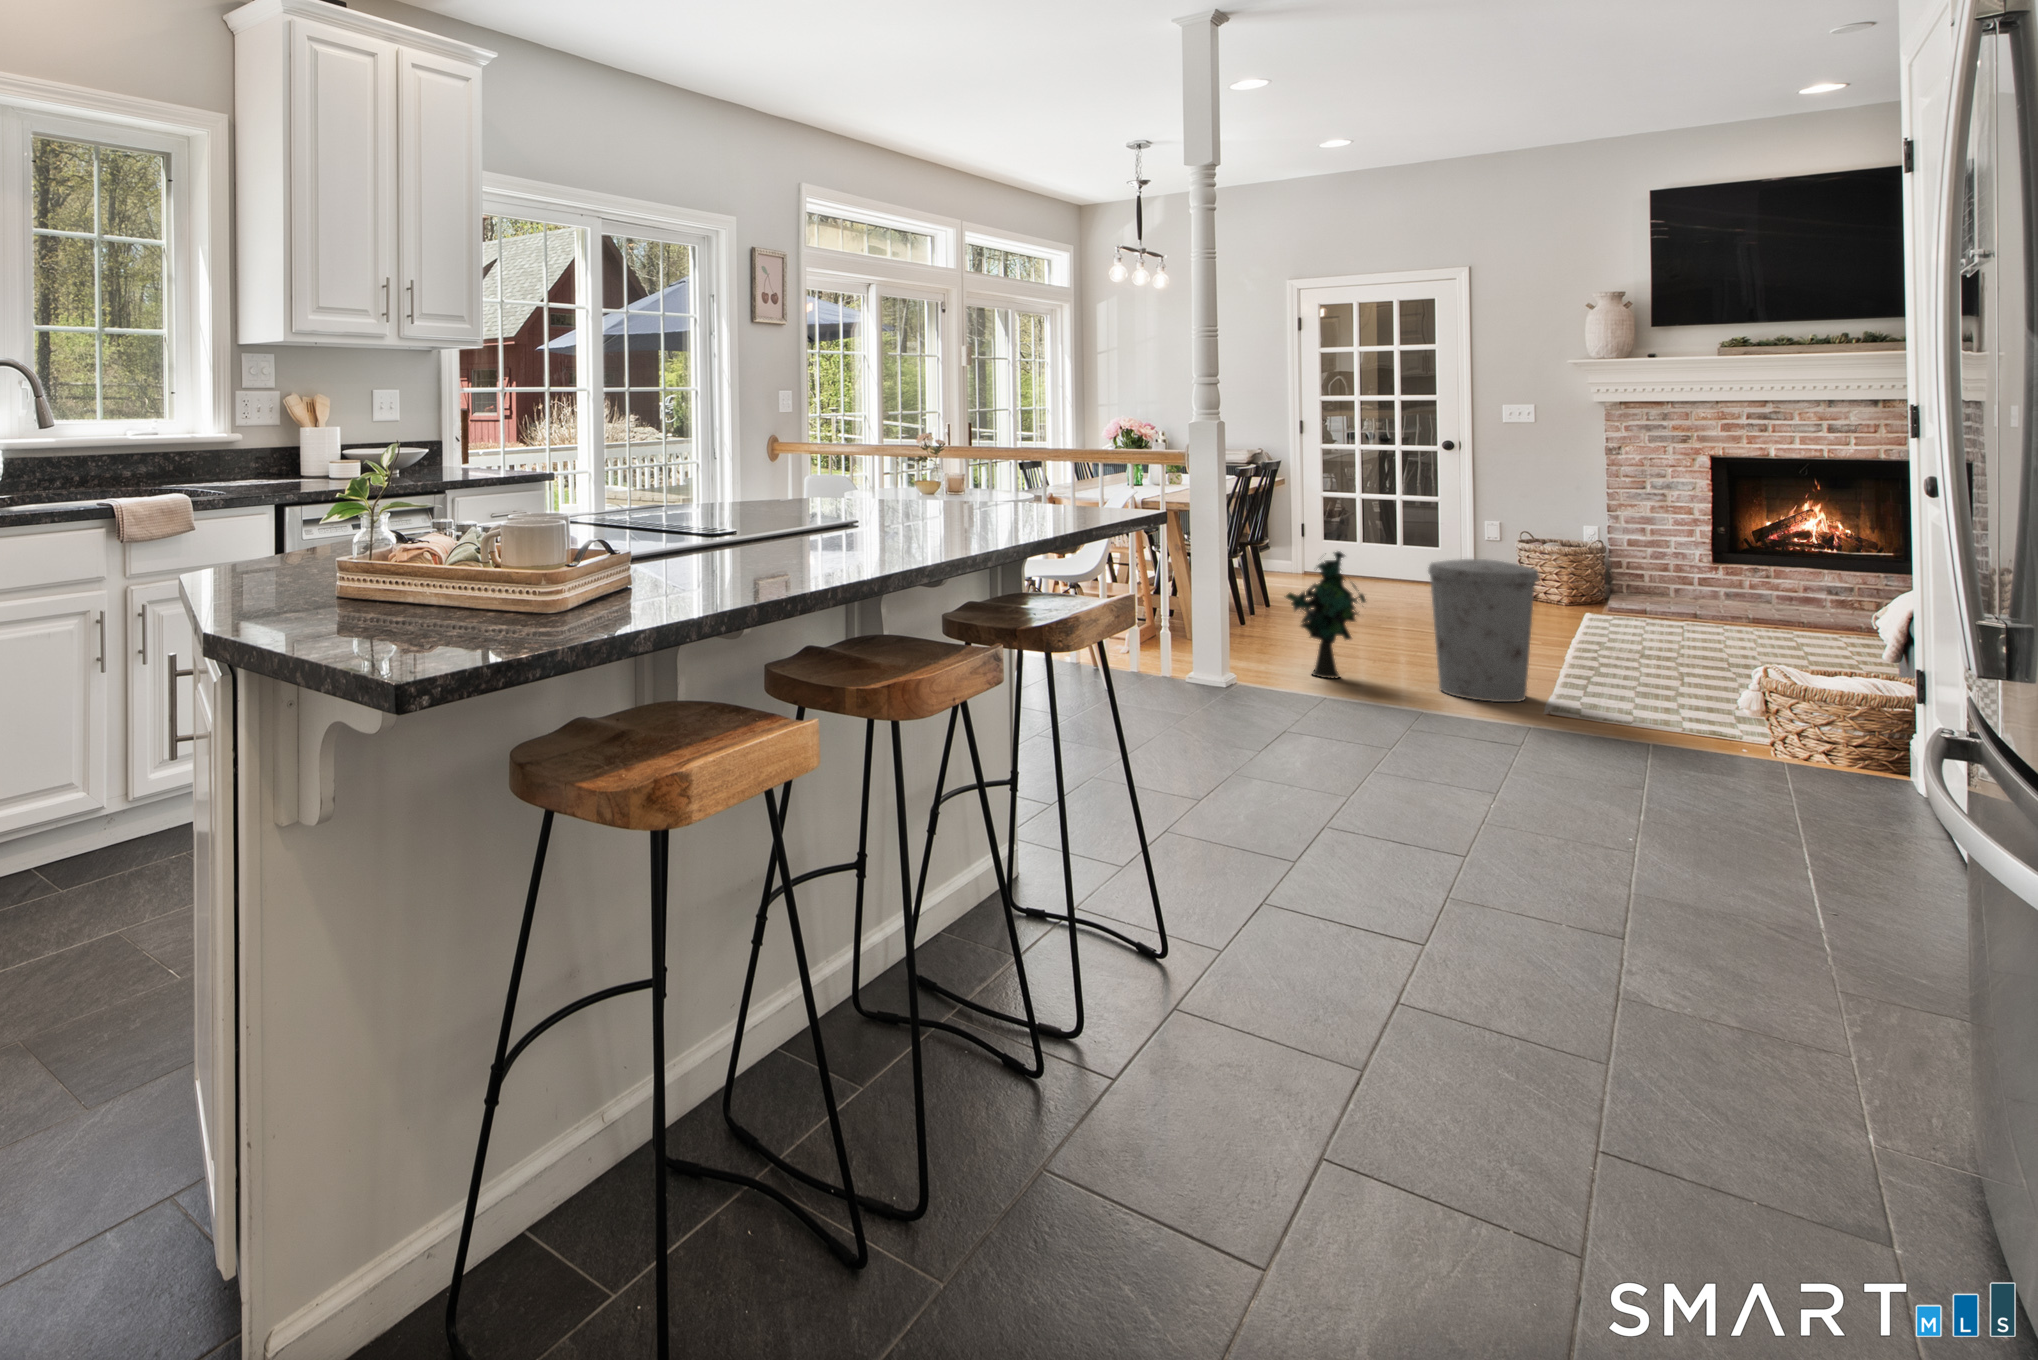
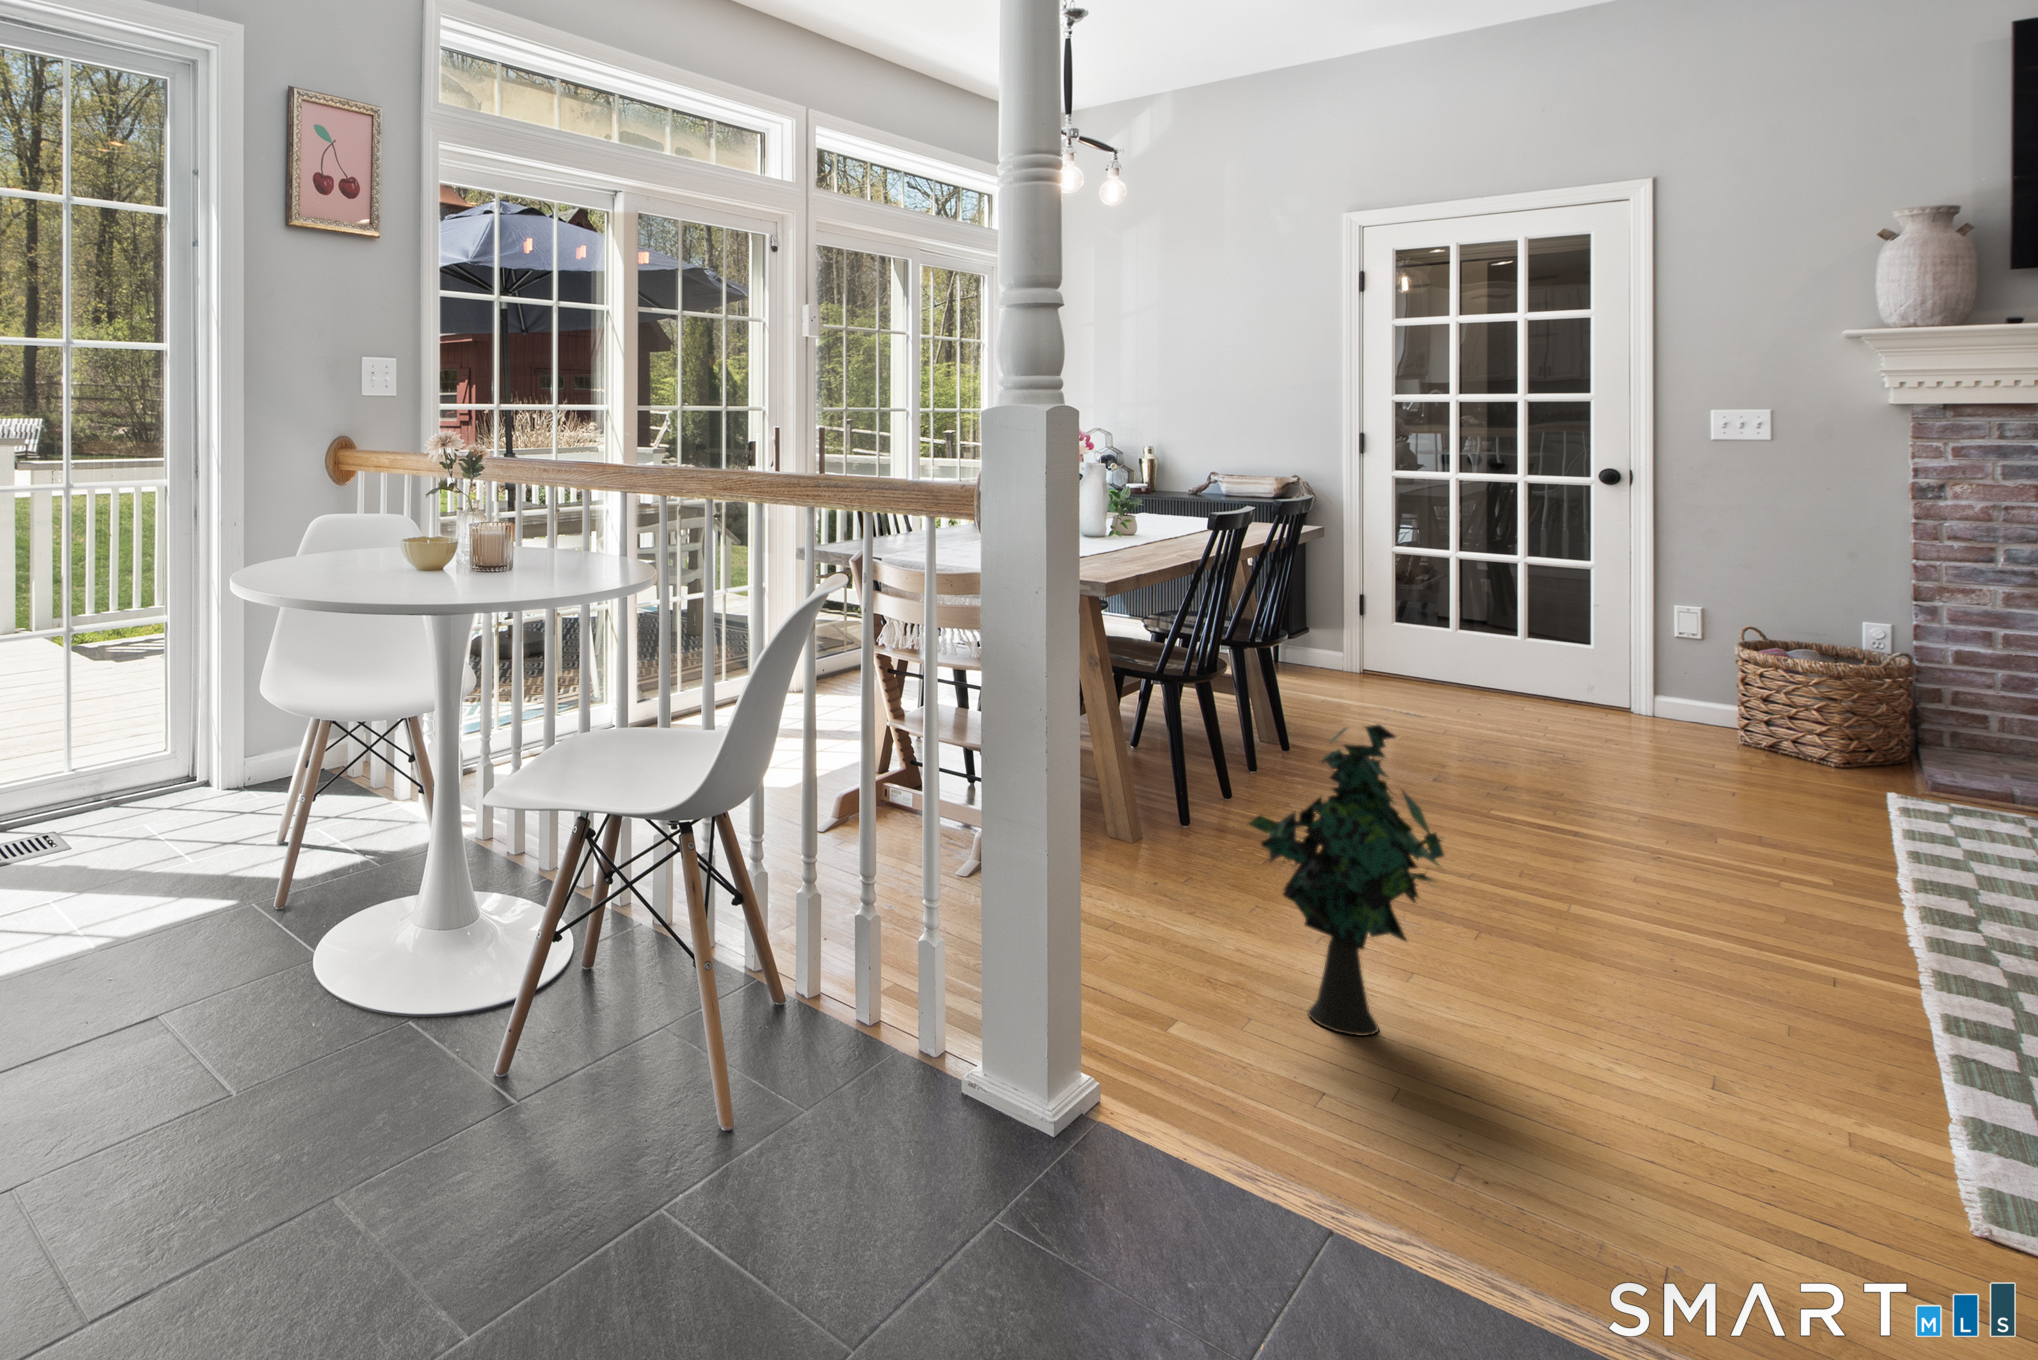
trash can: present [1428,559,1539,702] -> none [1607,770,1938,1199]

